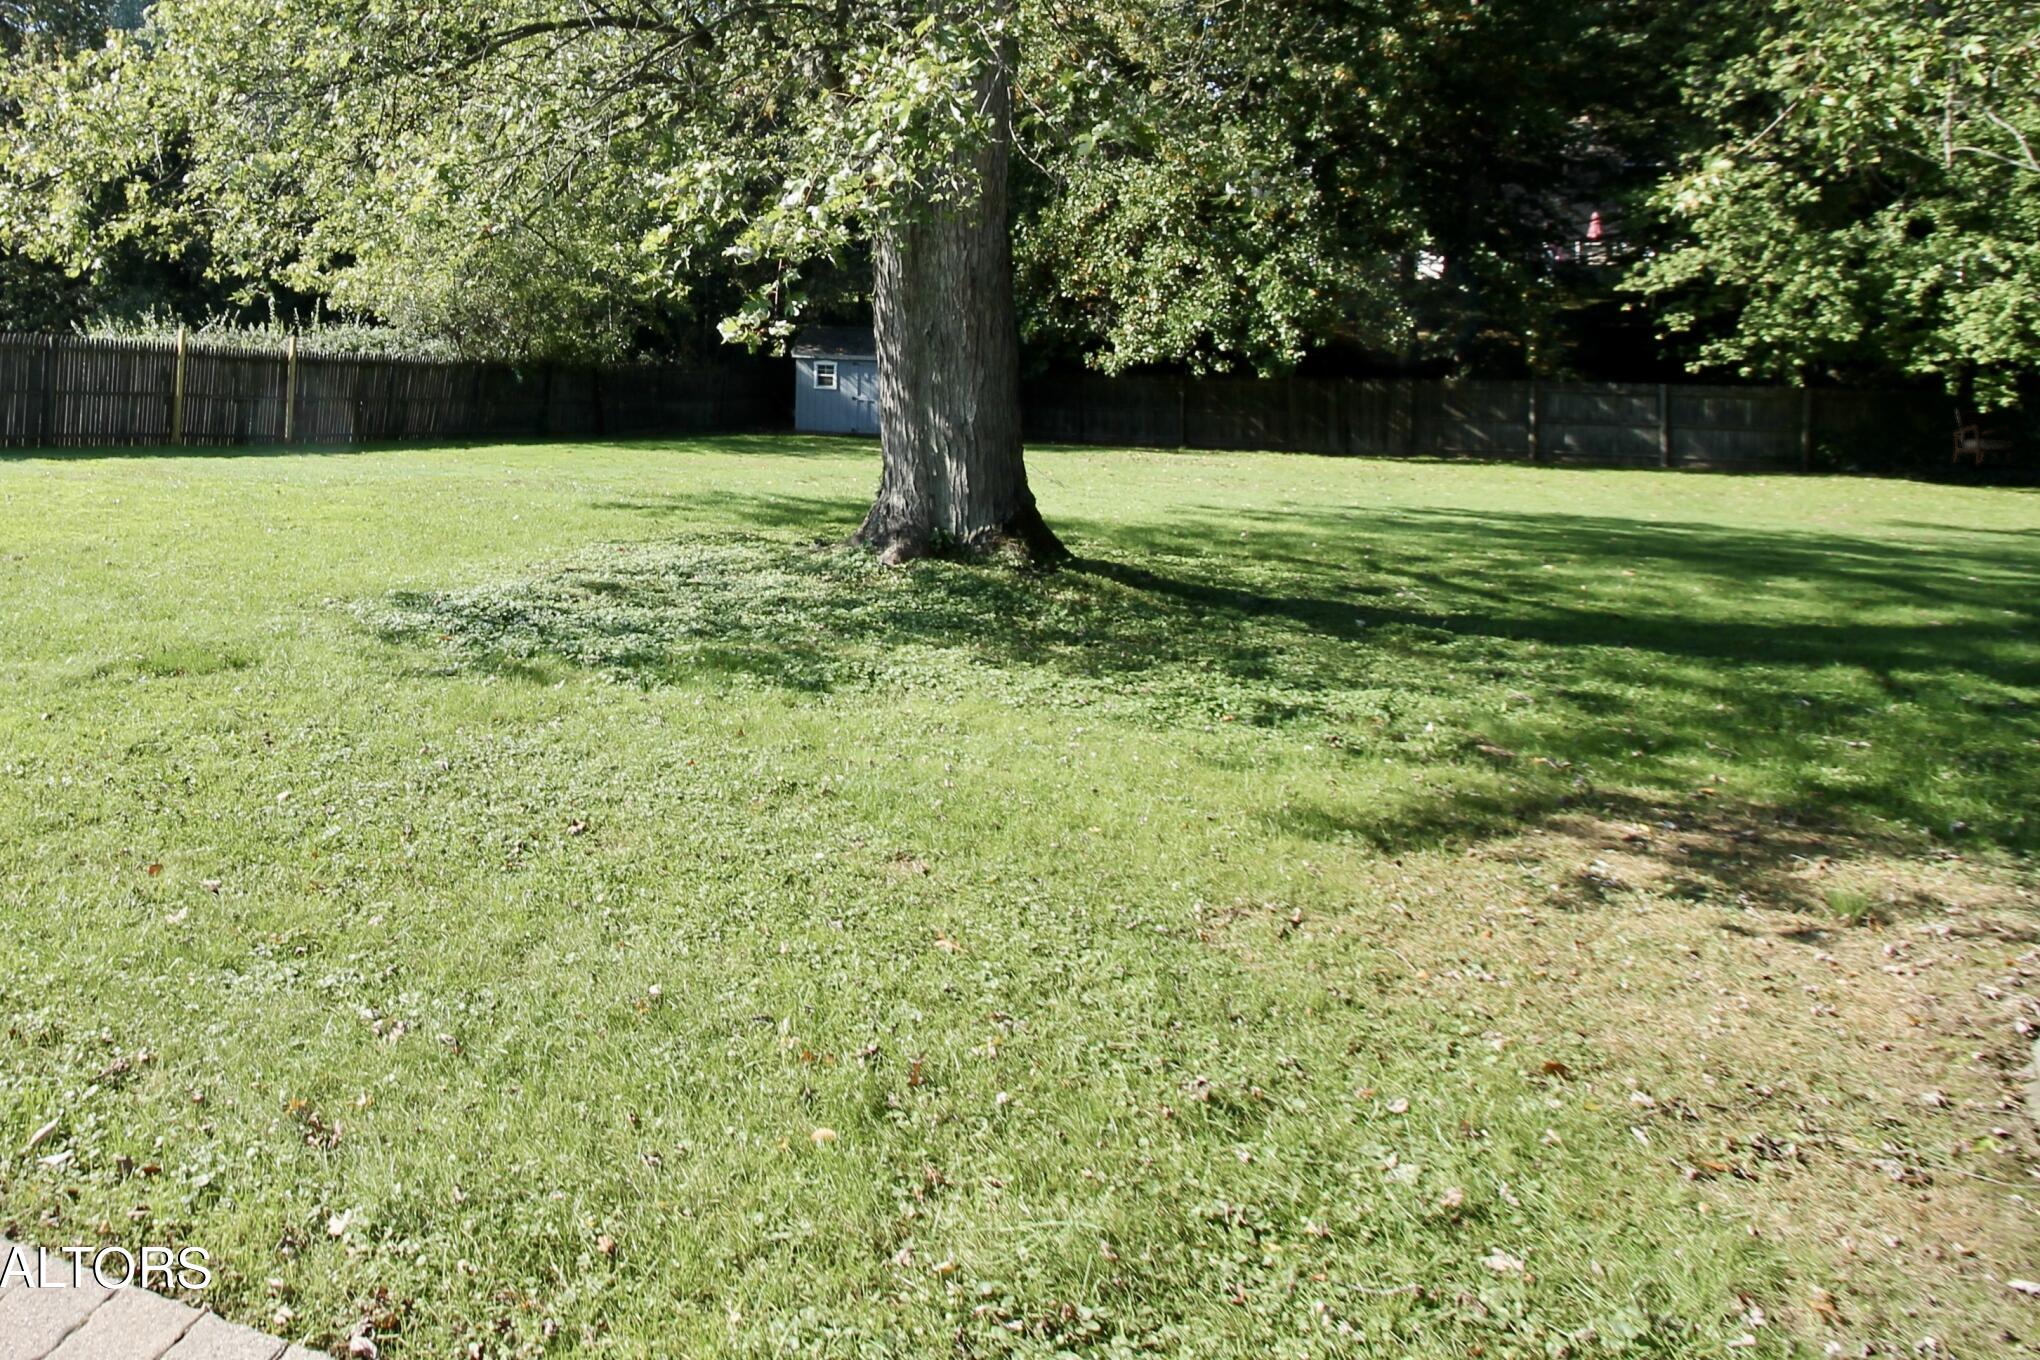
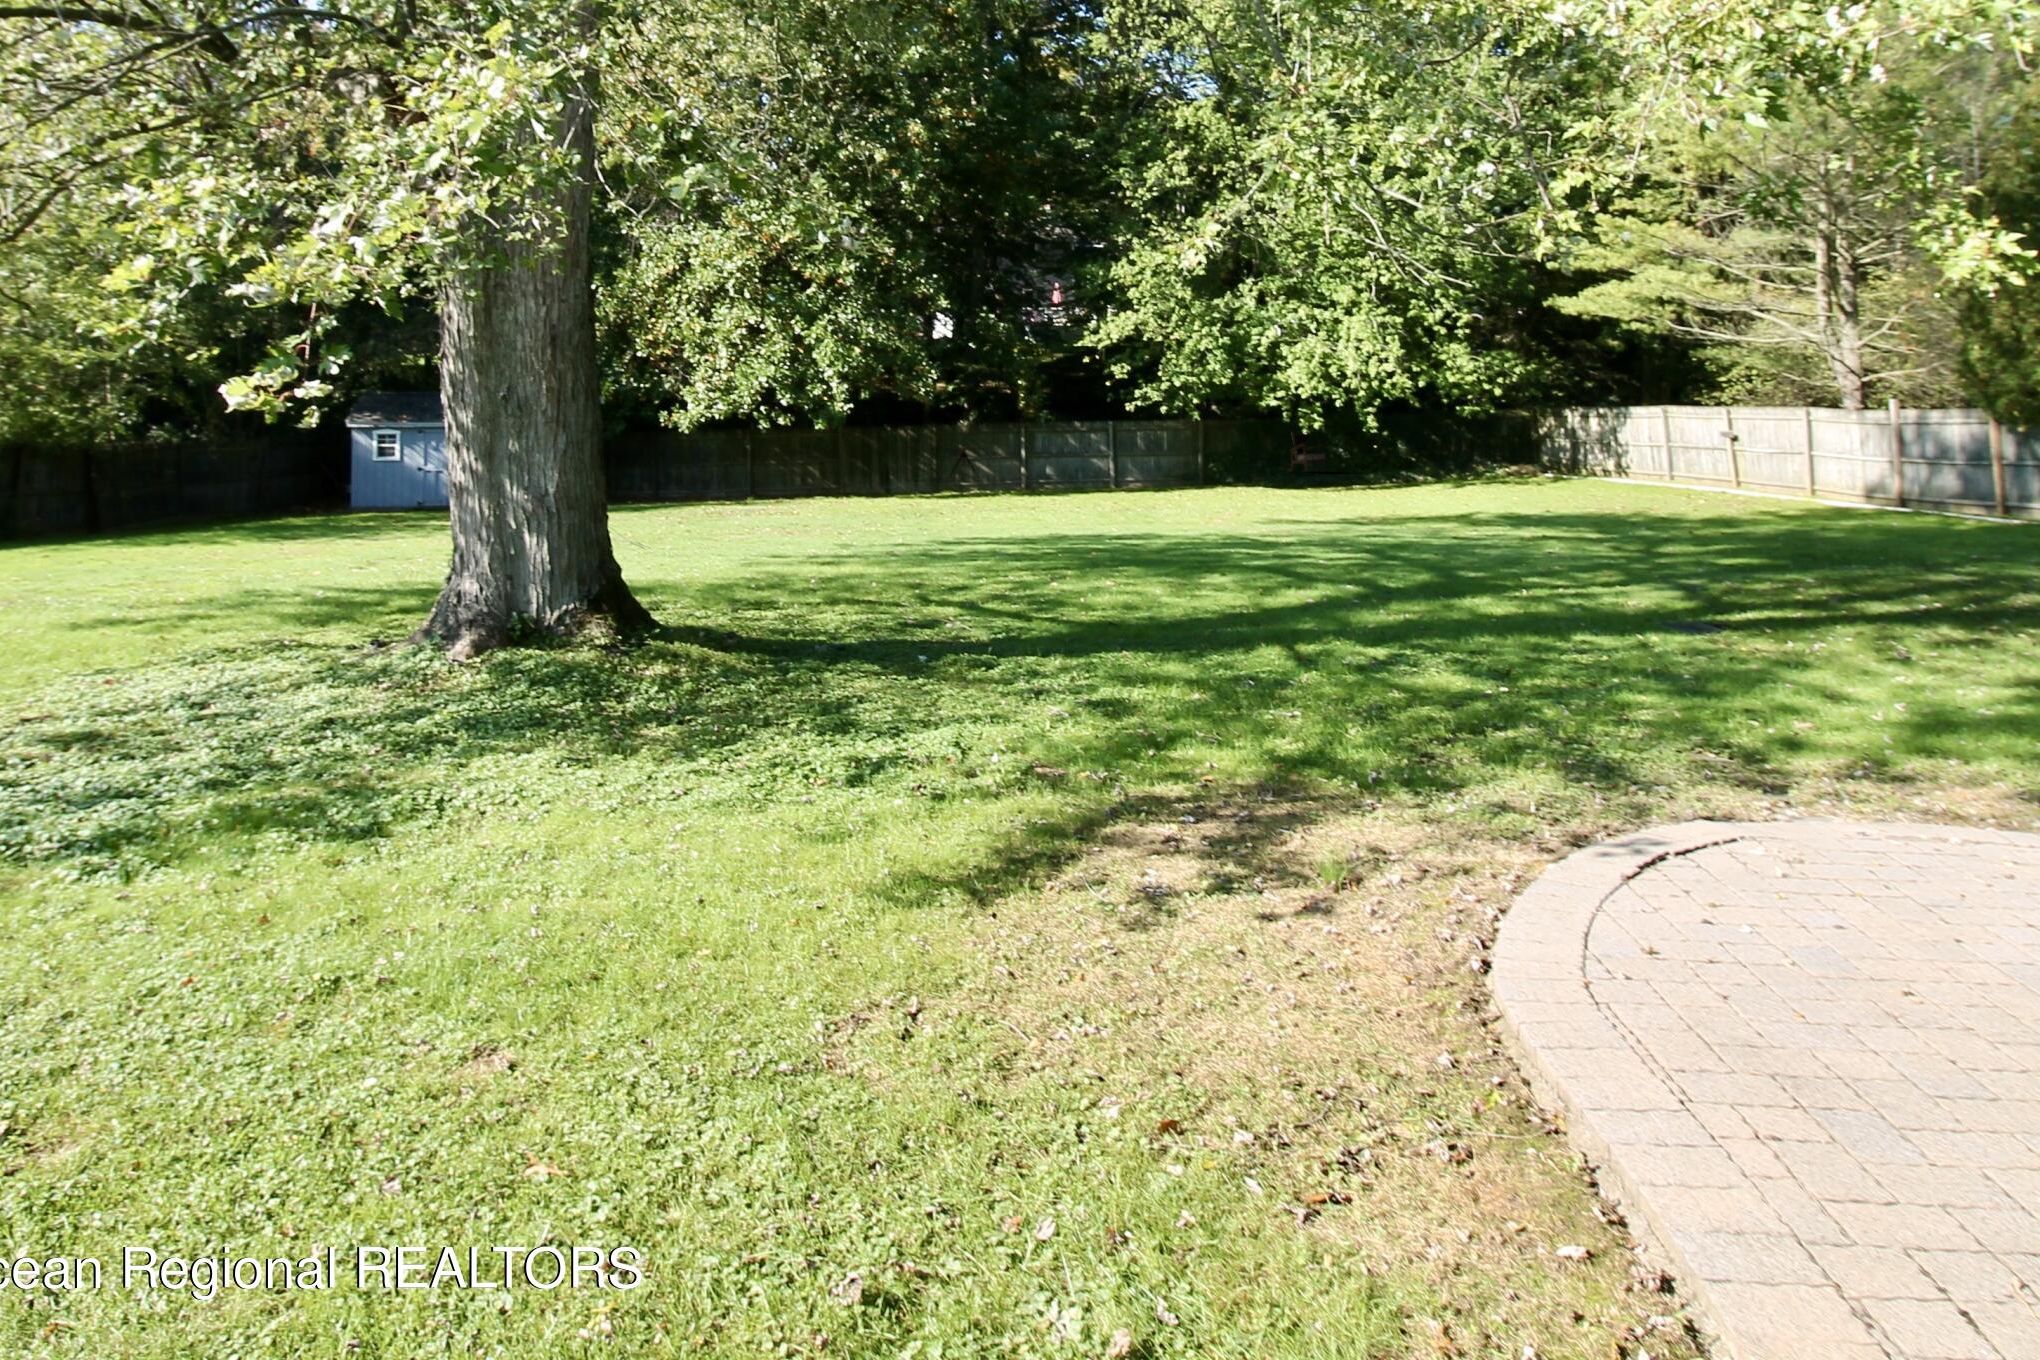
round table: none [1427,412,1487,450] -> present [946,447,982,473]

